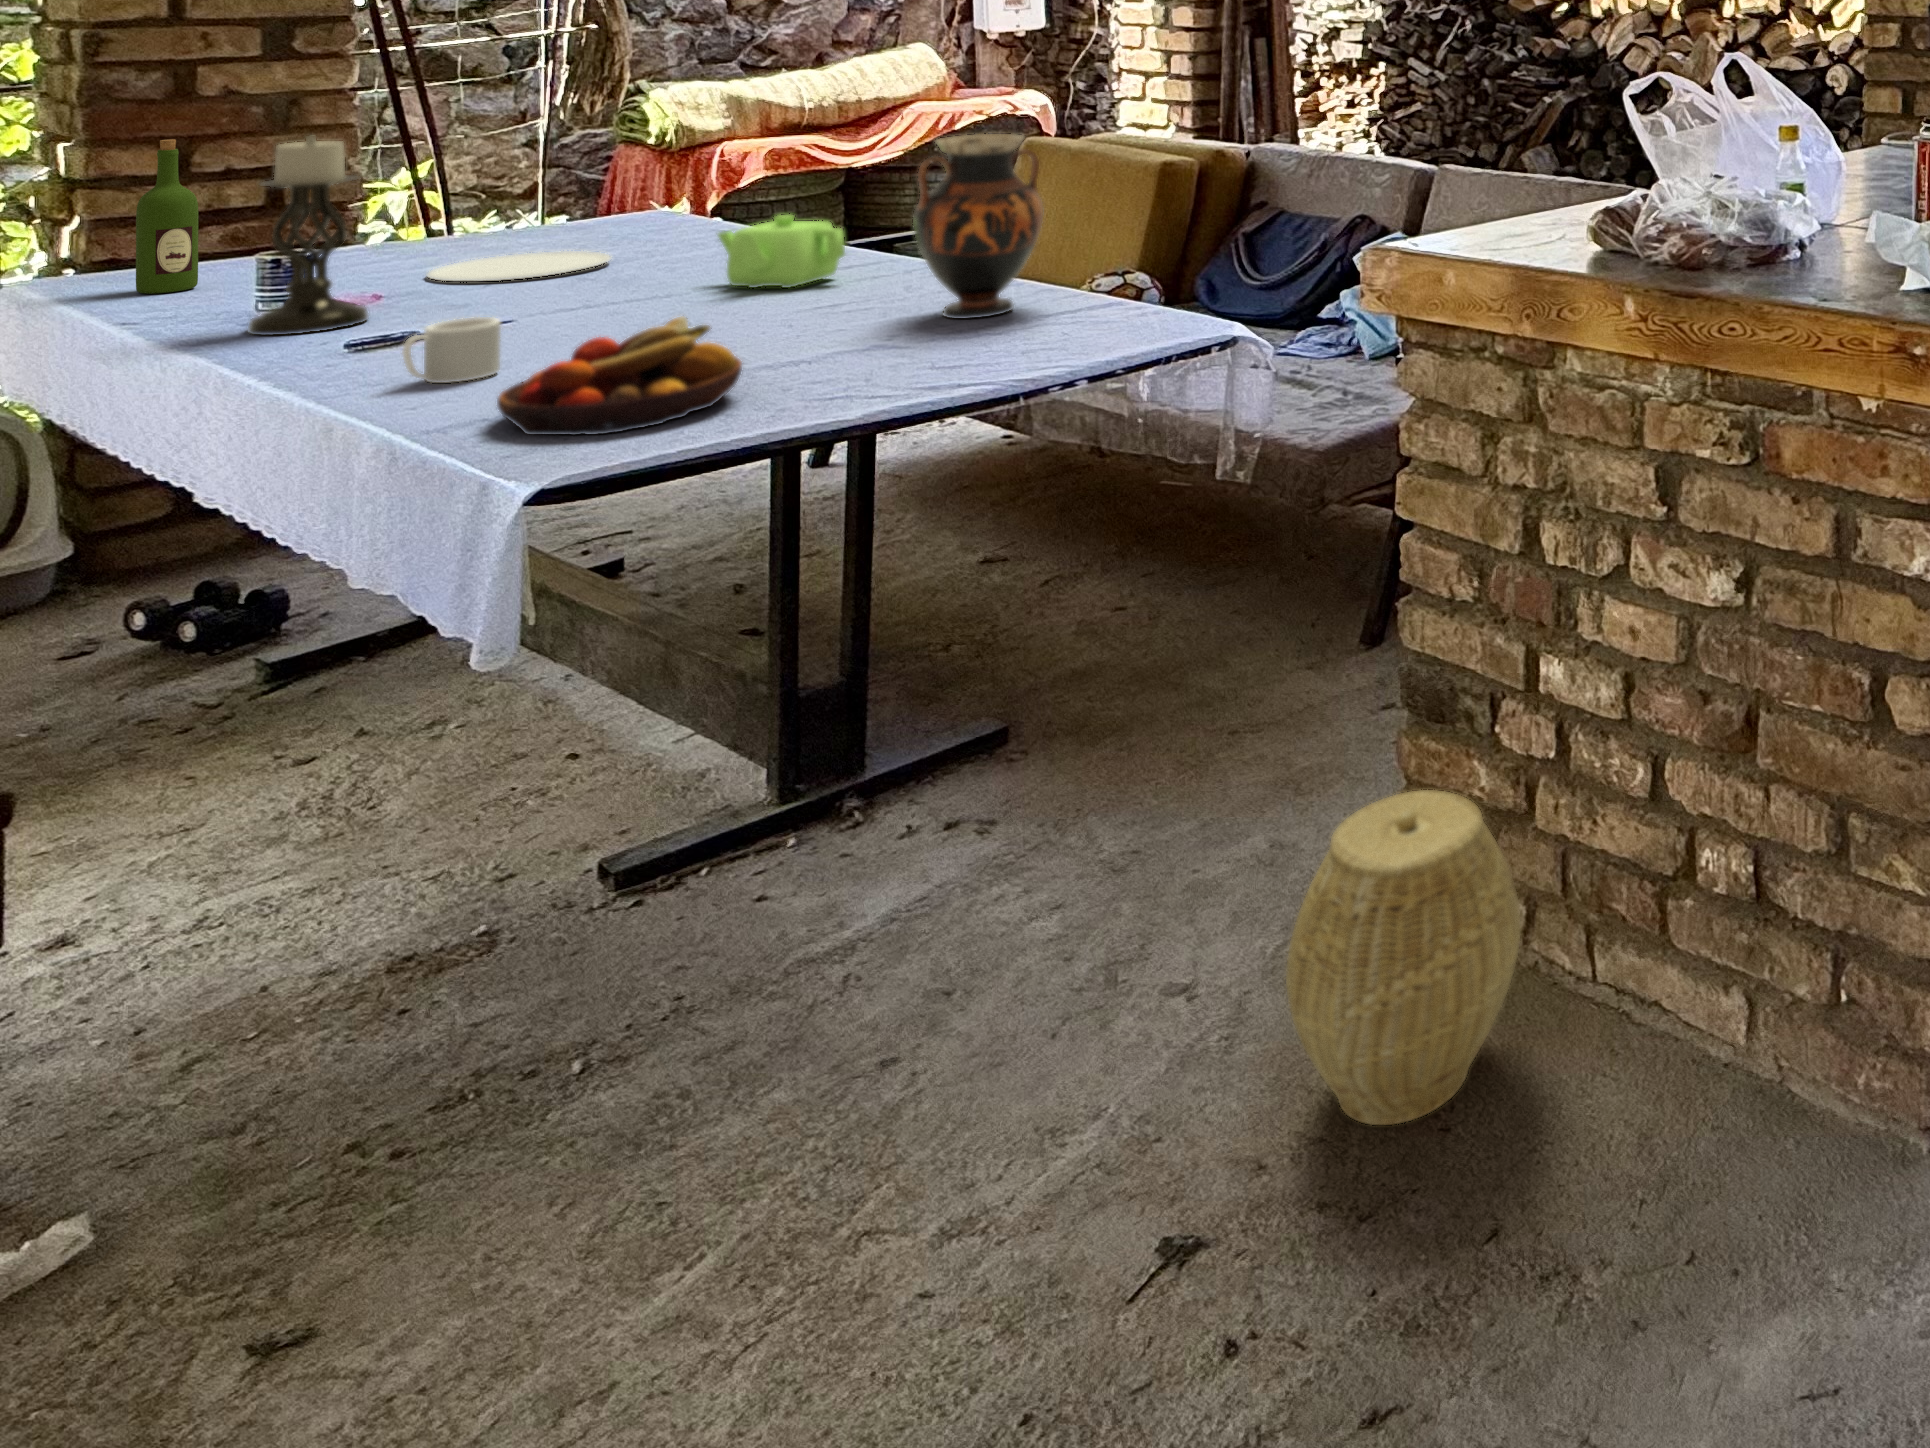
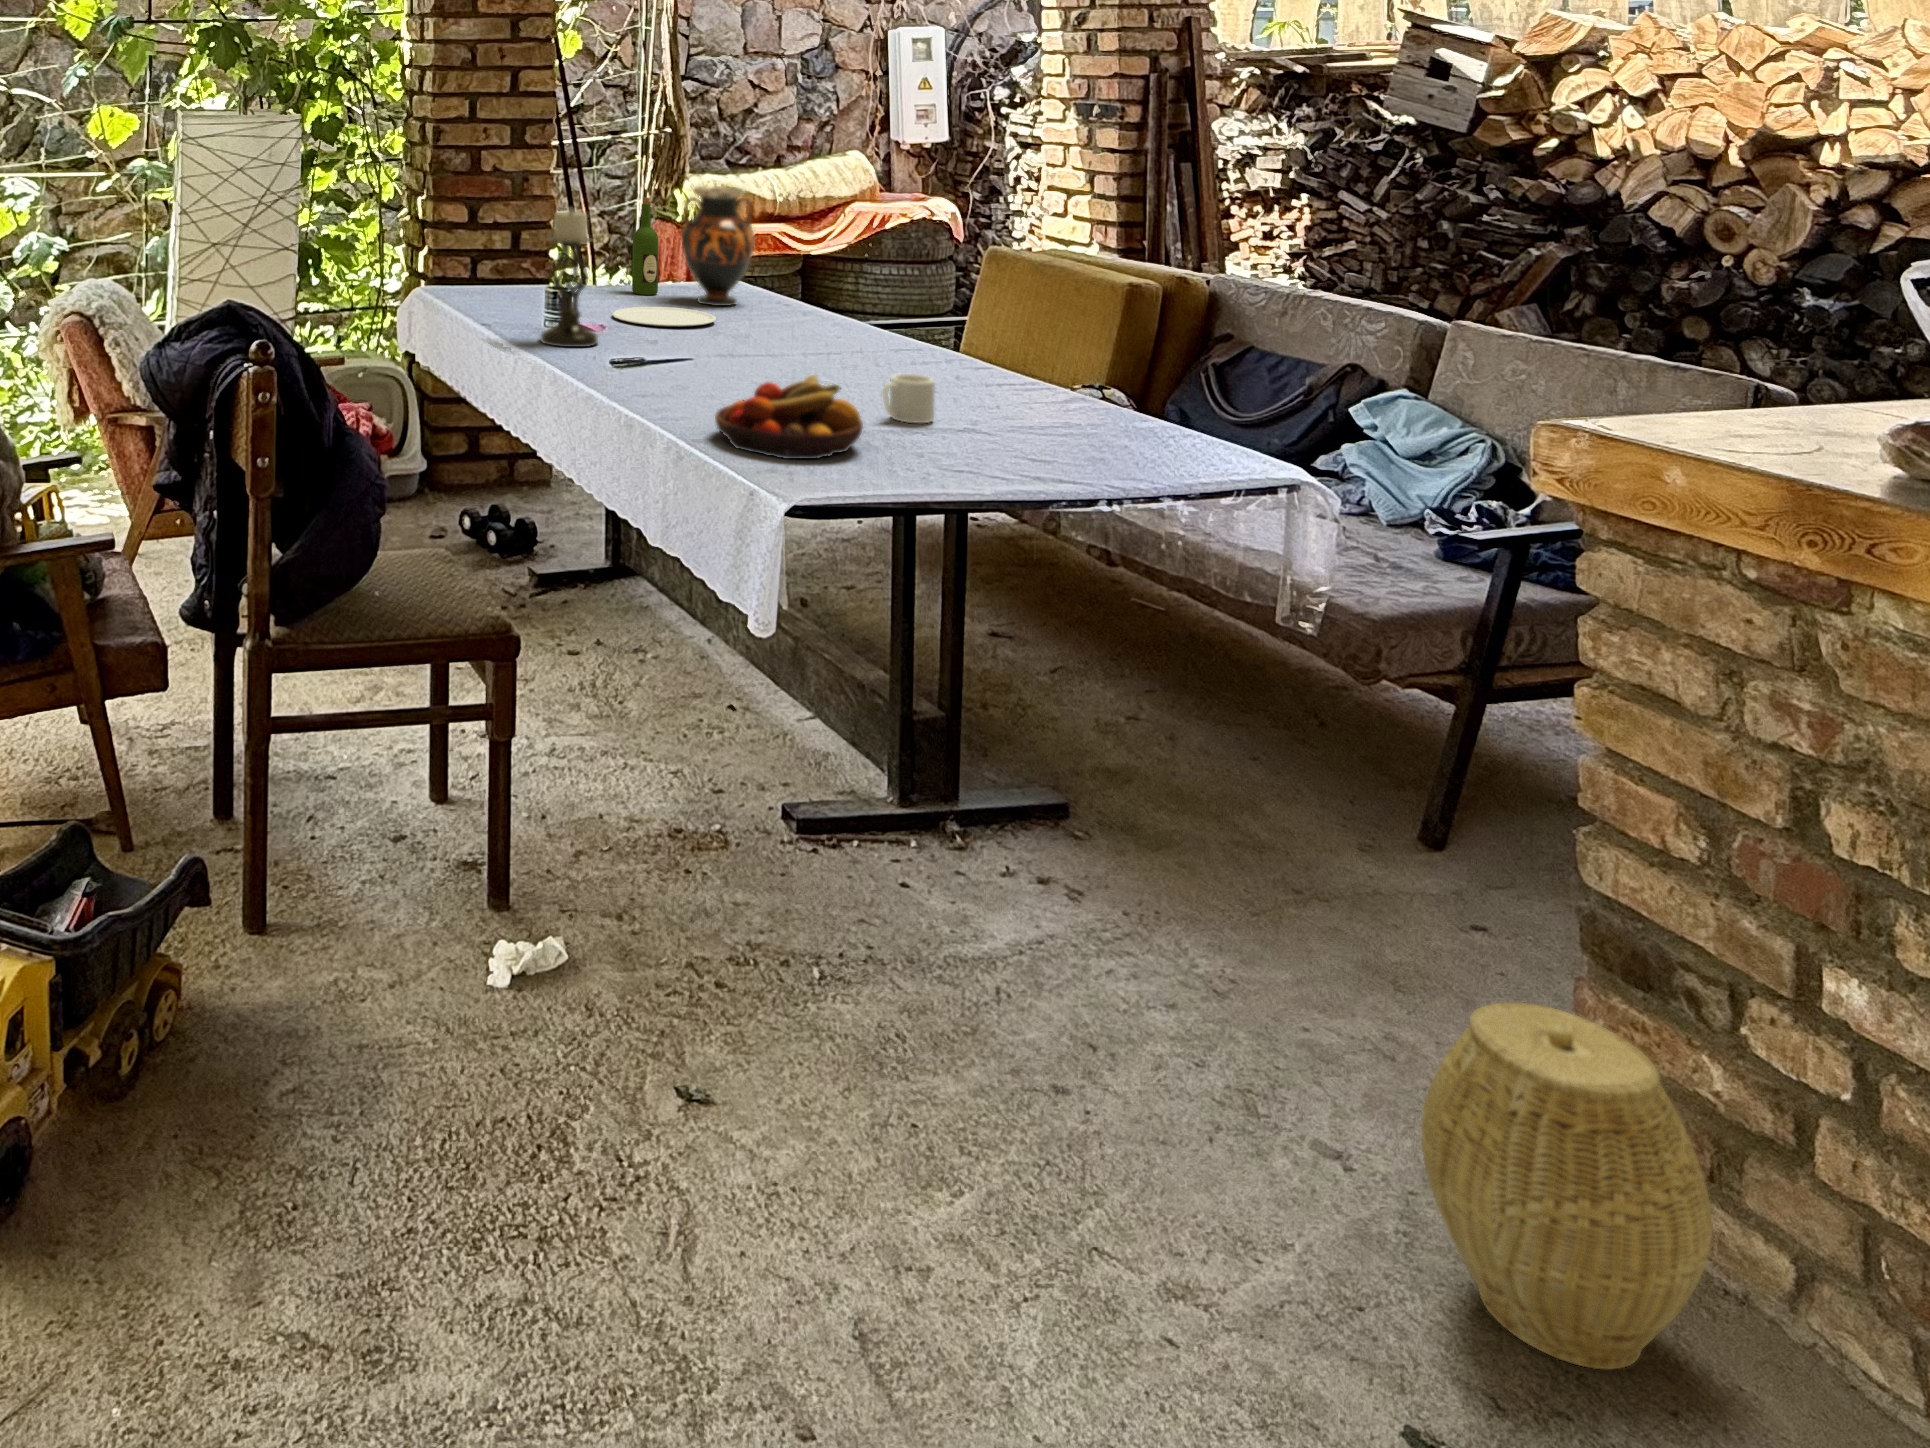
vase: present [913,134,1044,319] -> present [681,186,755,306]
wine bottle: present [136,139,198,294] -> present [632,197,659,295]
teapot: present [718,215,845,288] -> none [794,300,886,362]
mug: present [403,317,501,383] -> present [883,374,935,423]

